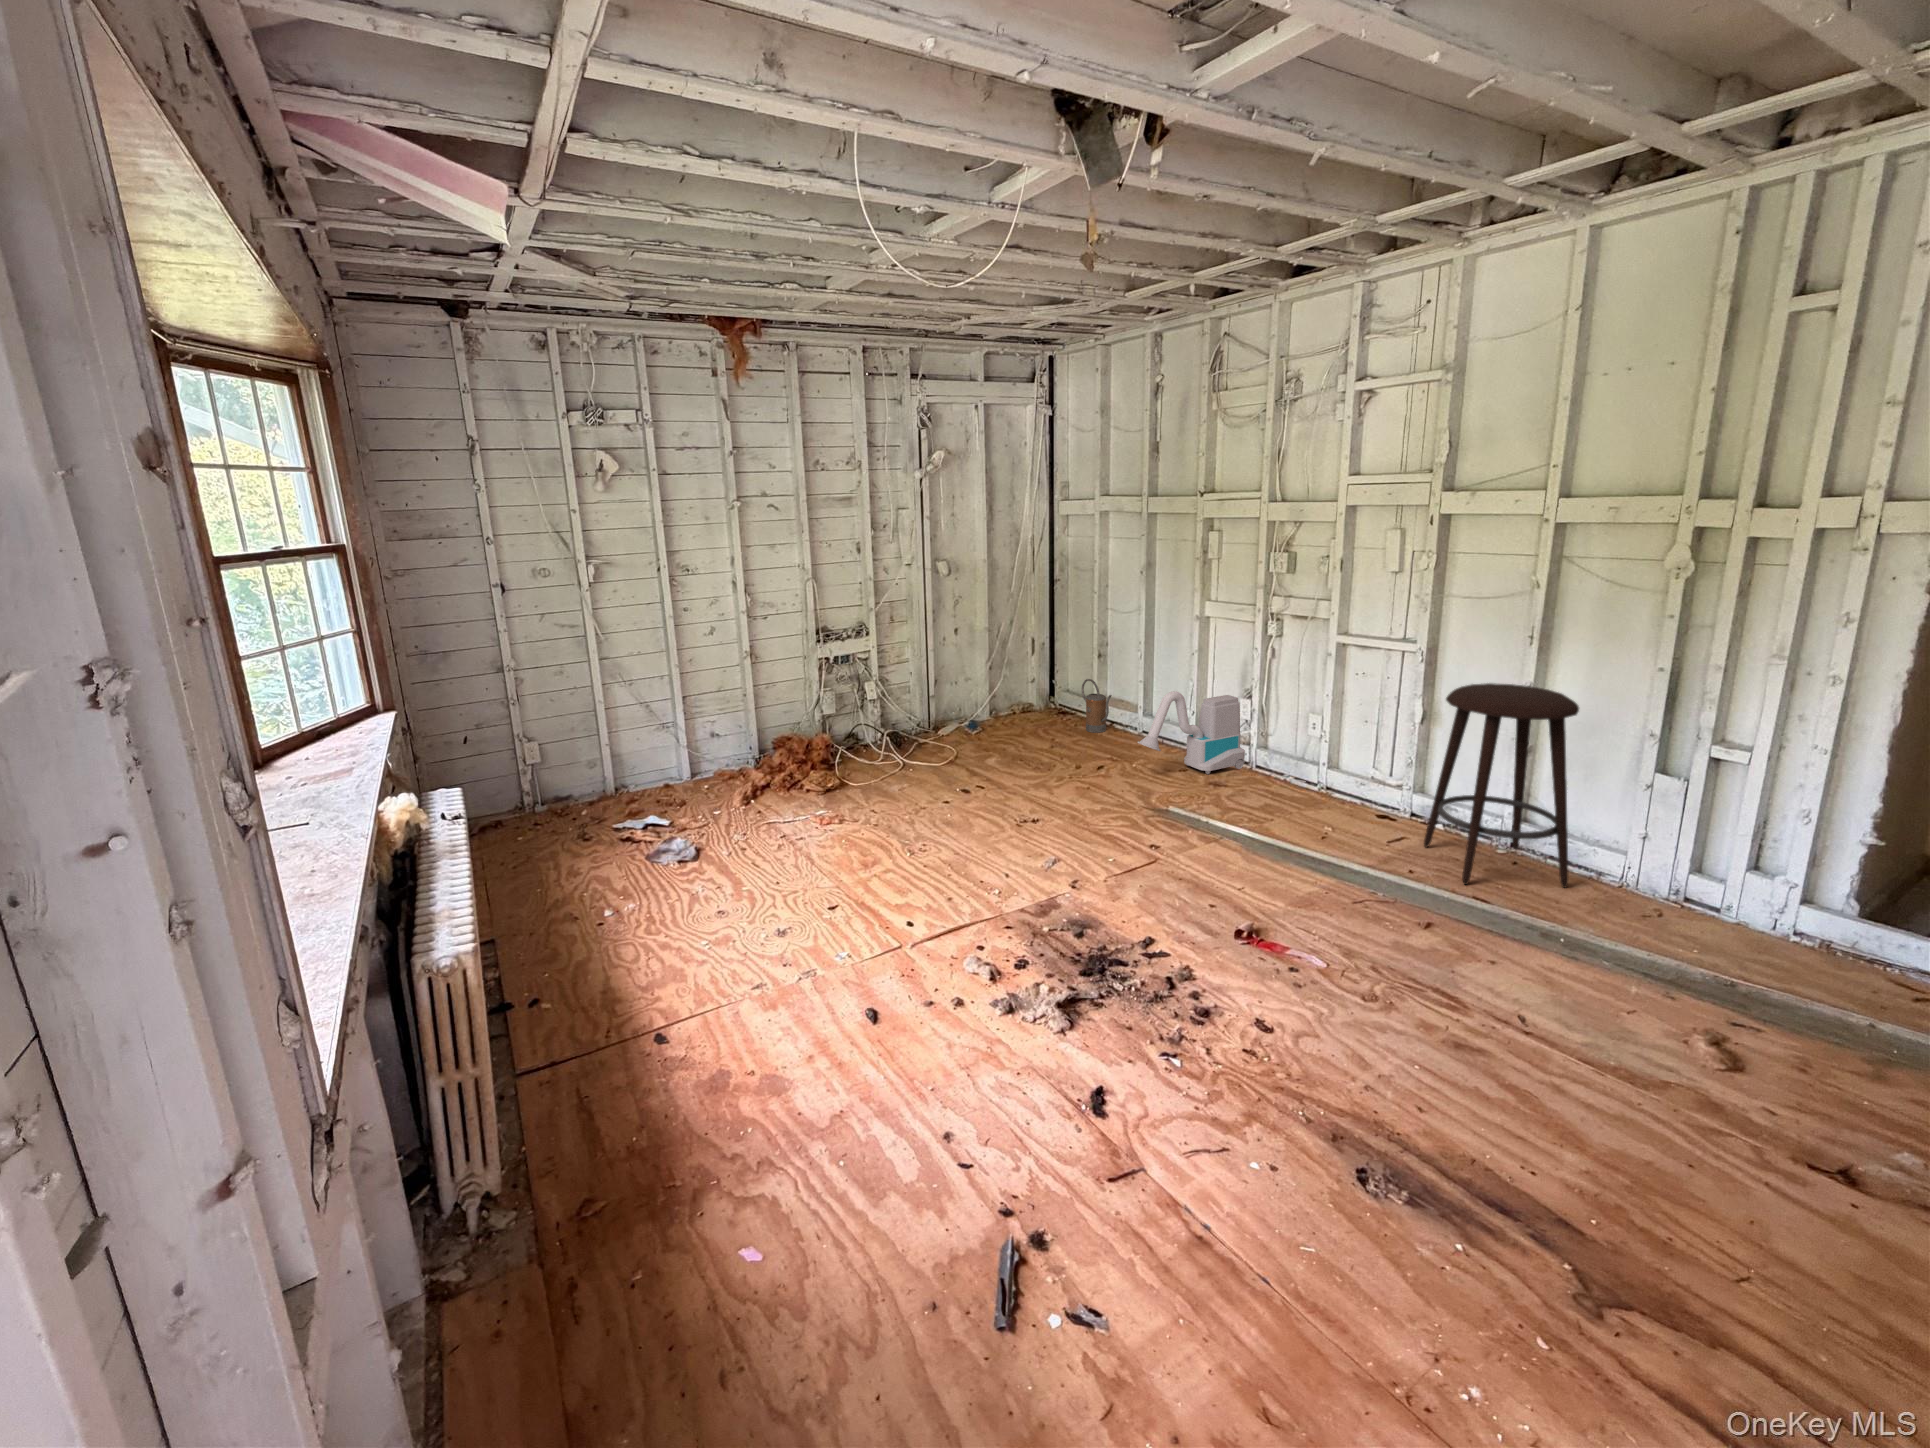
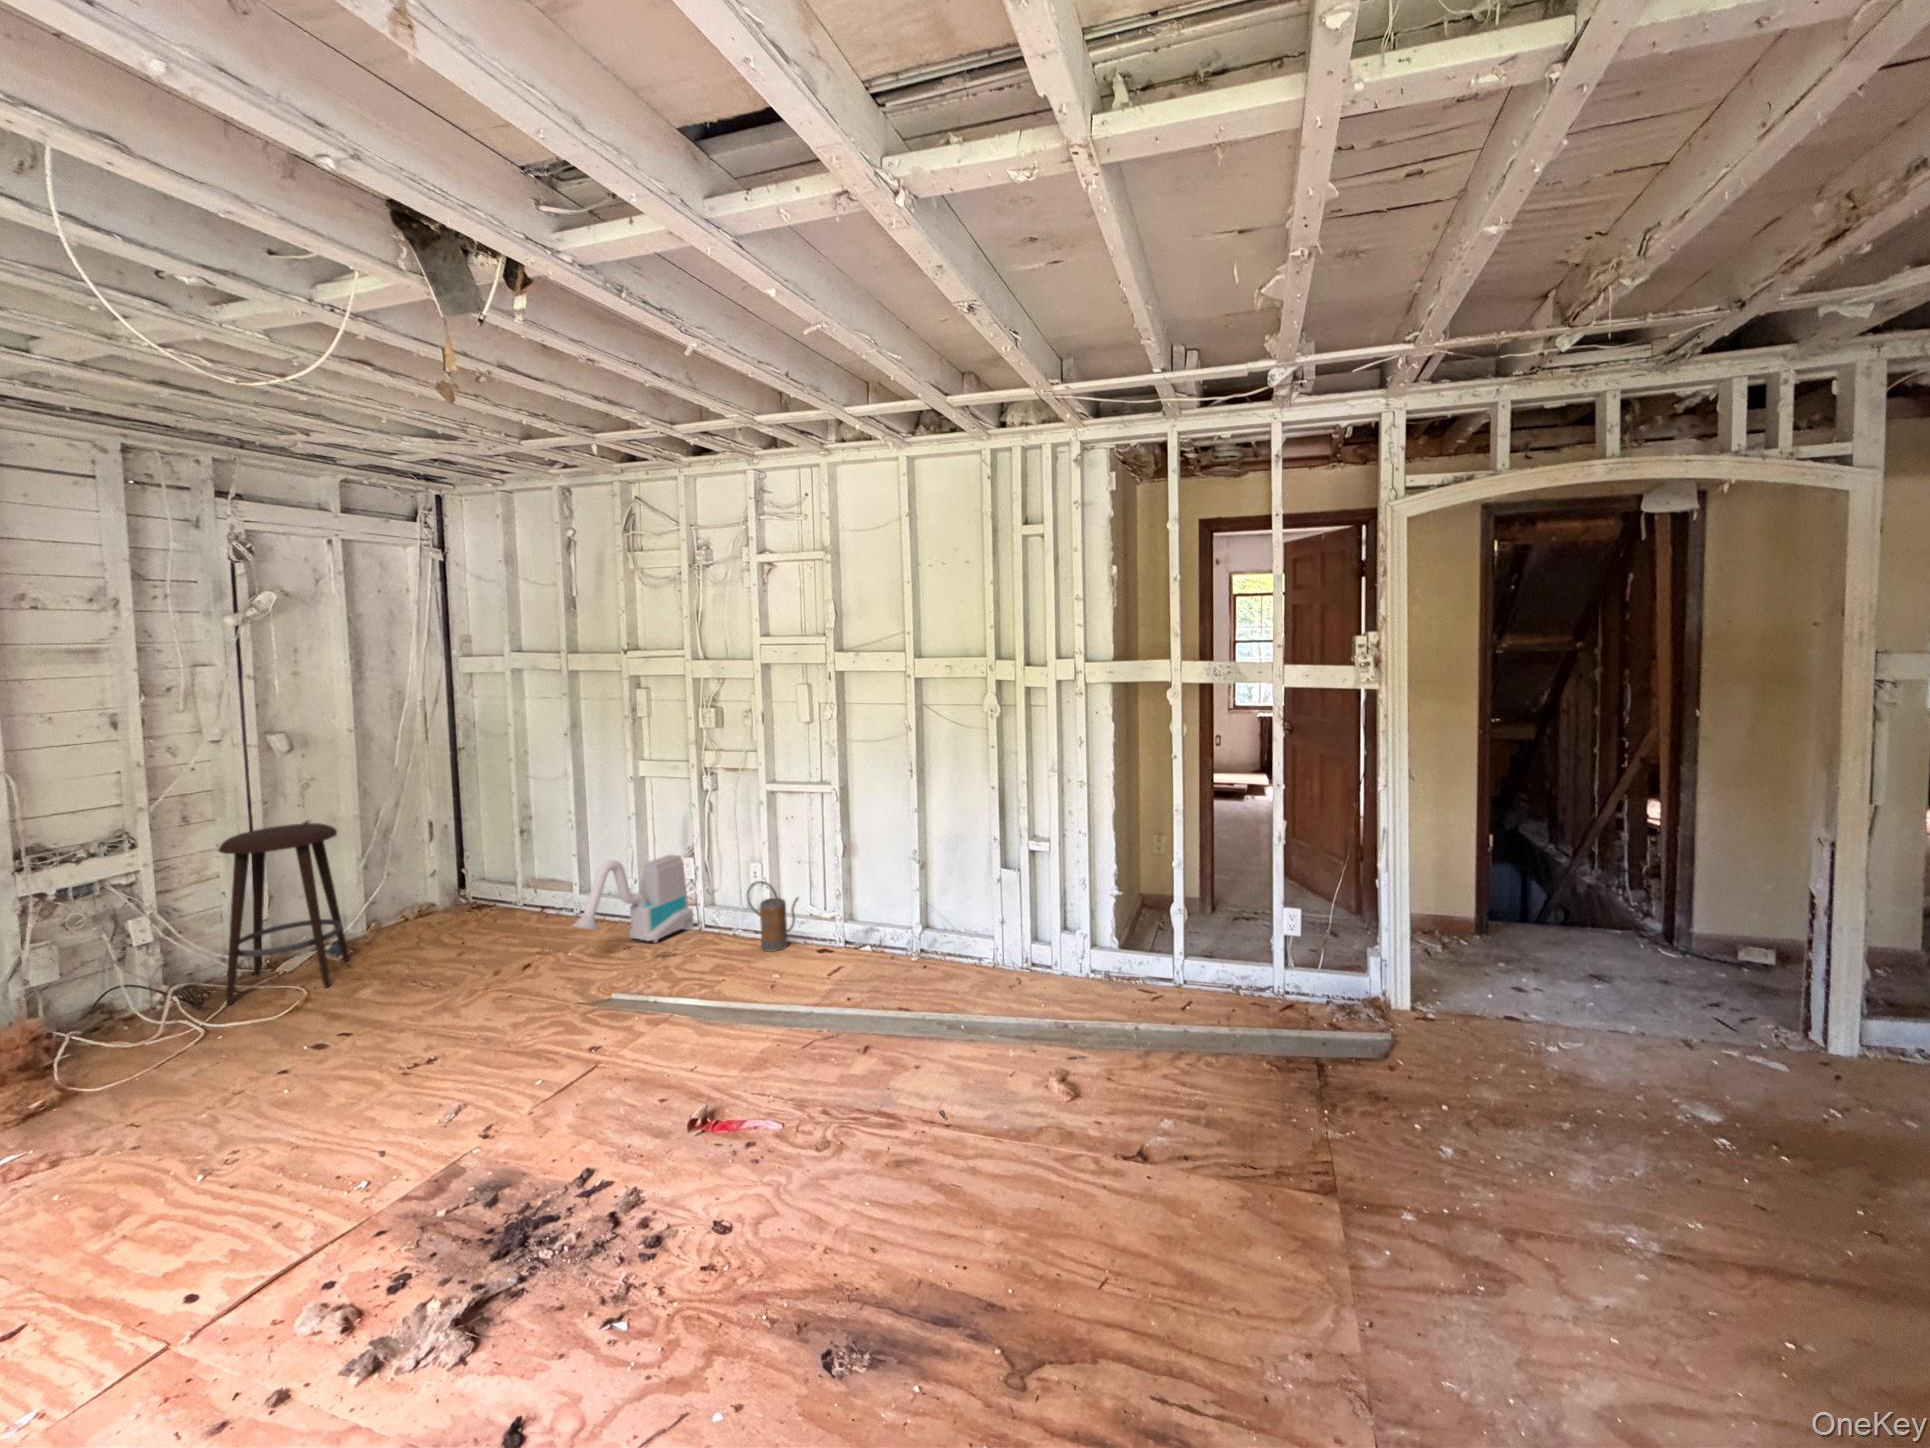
watering can: present [1082,679,1112,733] -> present [747,881,799,952]
stool: present [1424,683,1579,888] -> present [218,823,349,1005]

